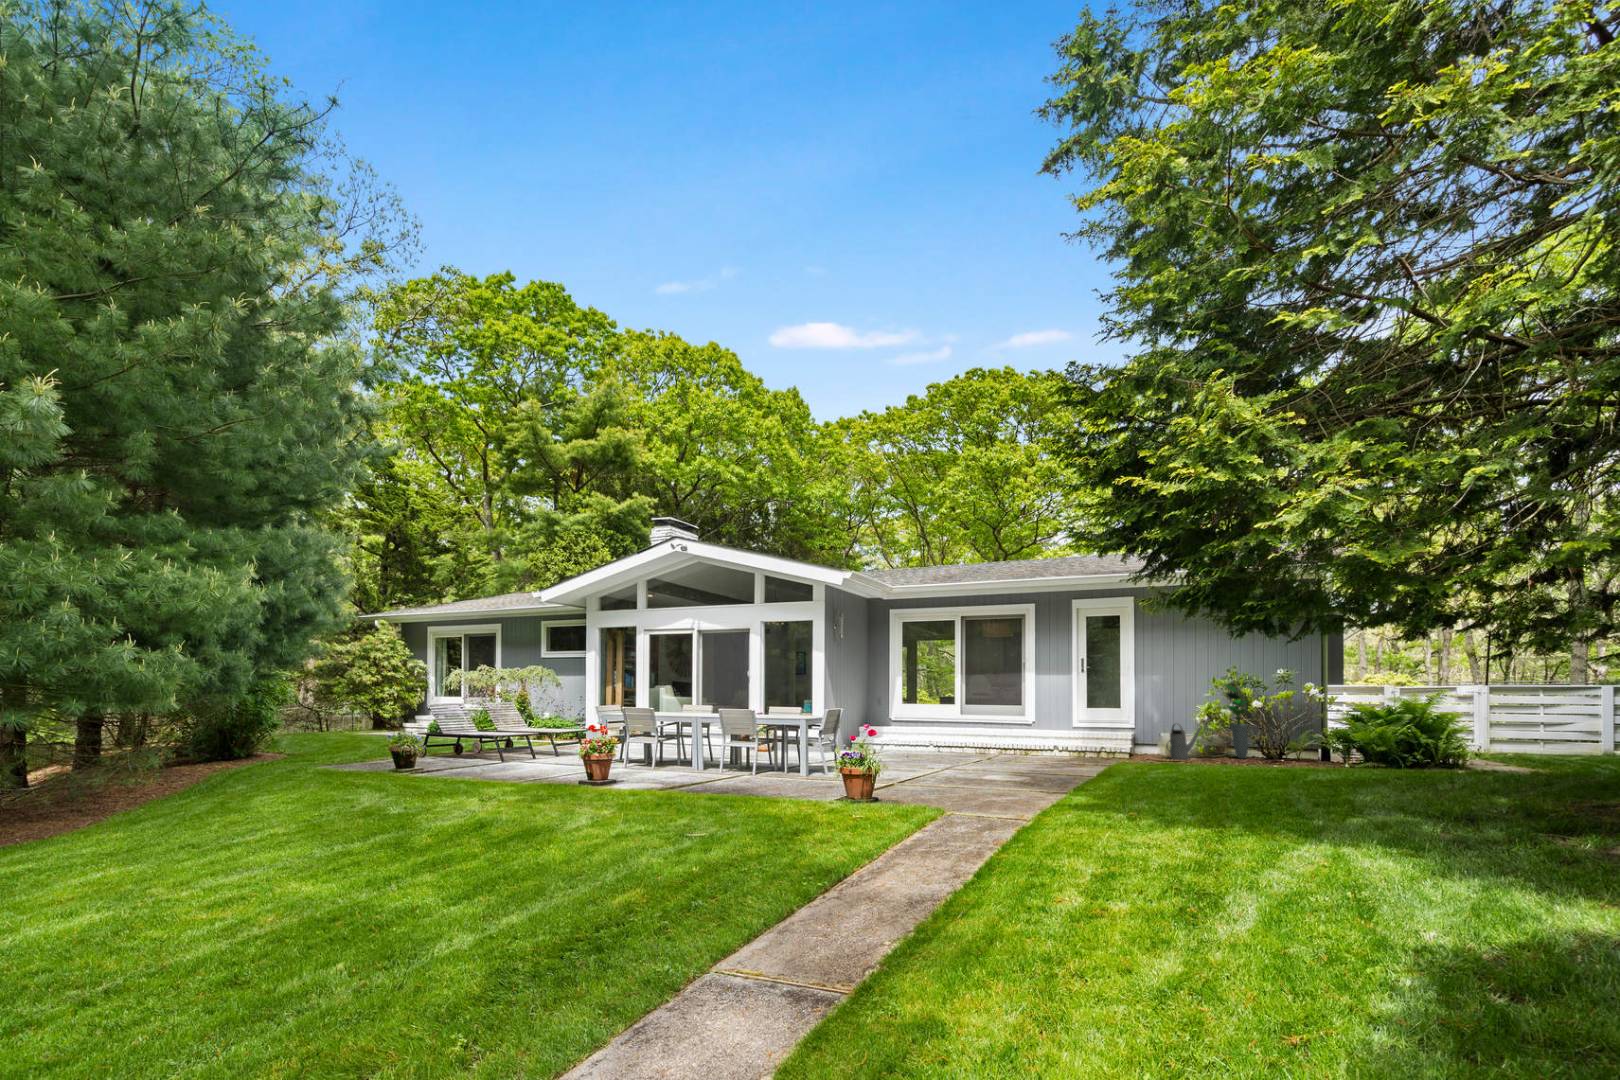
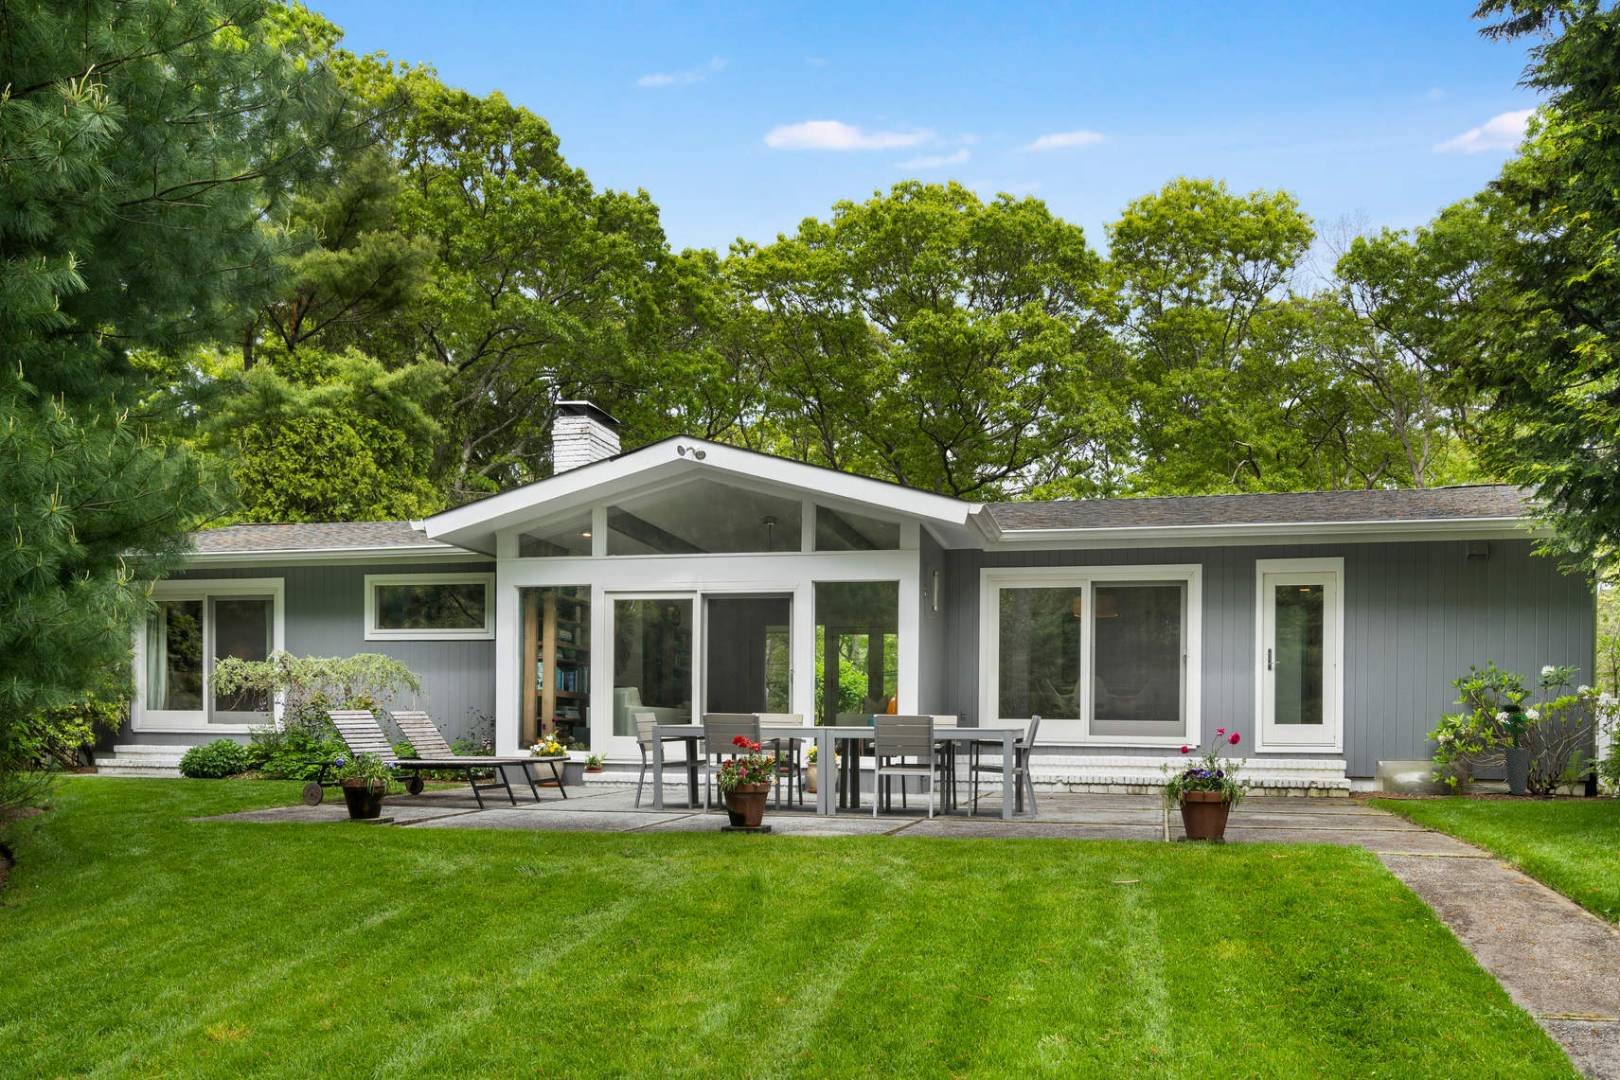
watering can: present [1166,724,1201,760] -> none [1427,747,1463,799]

